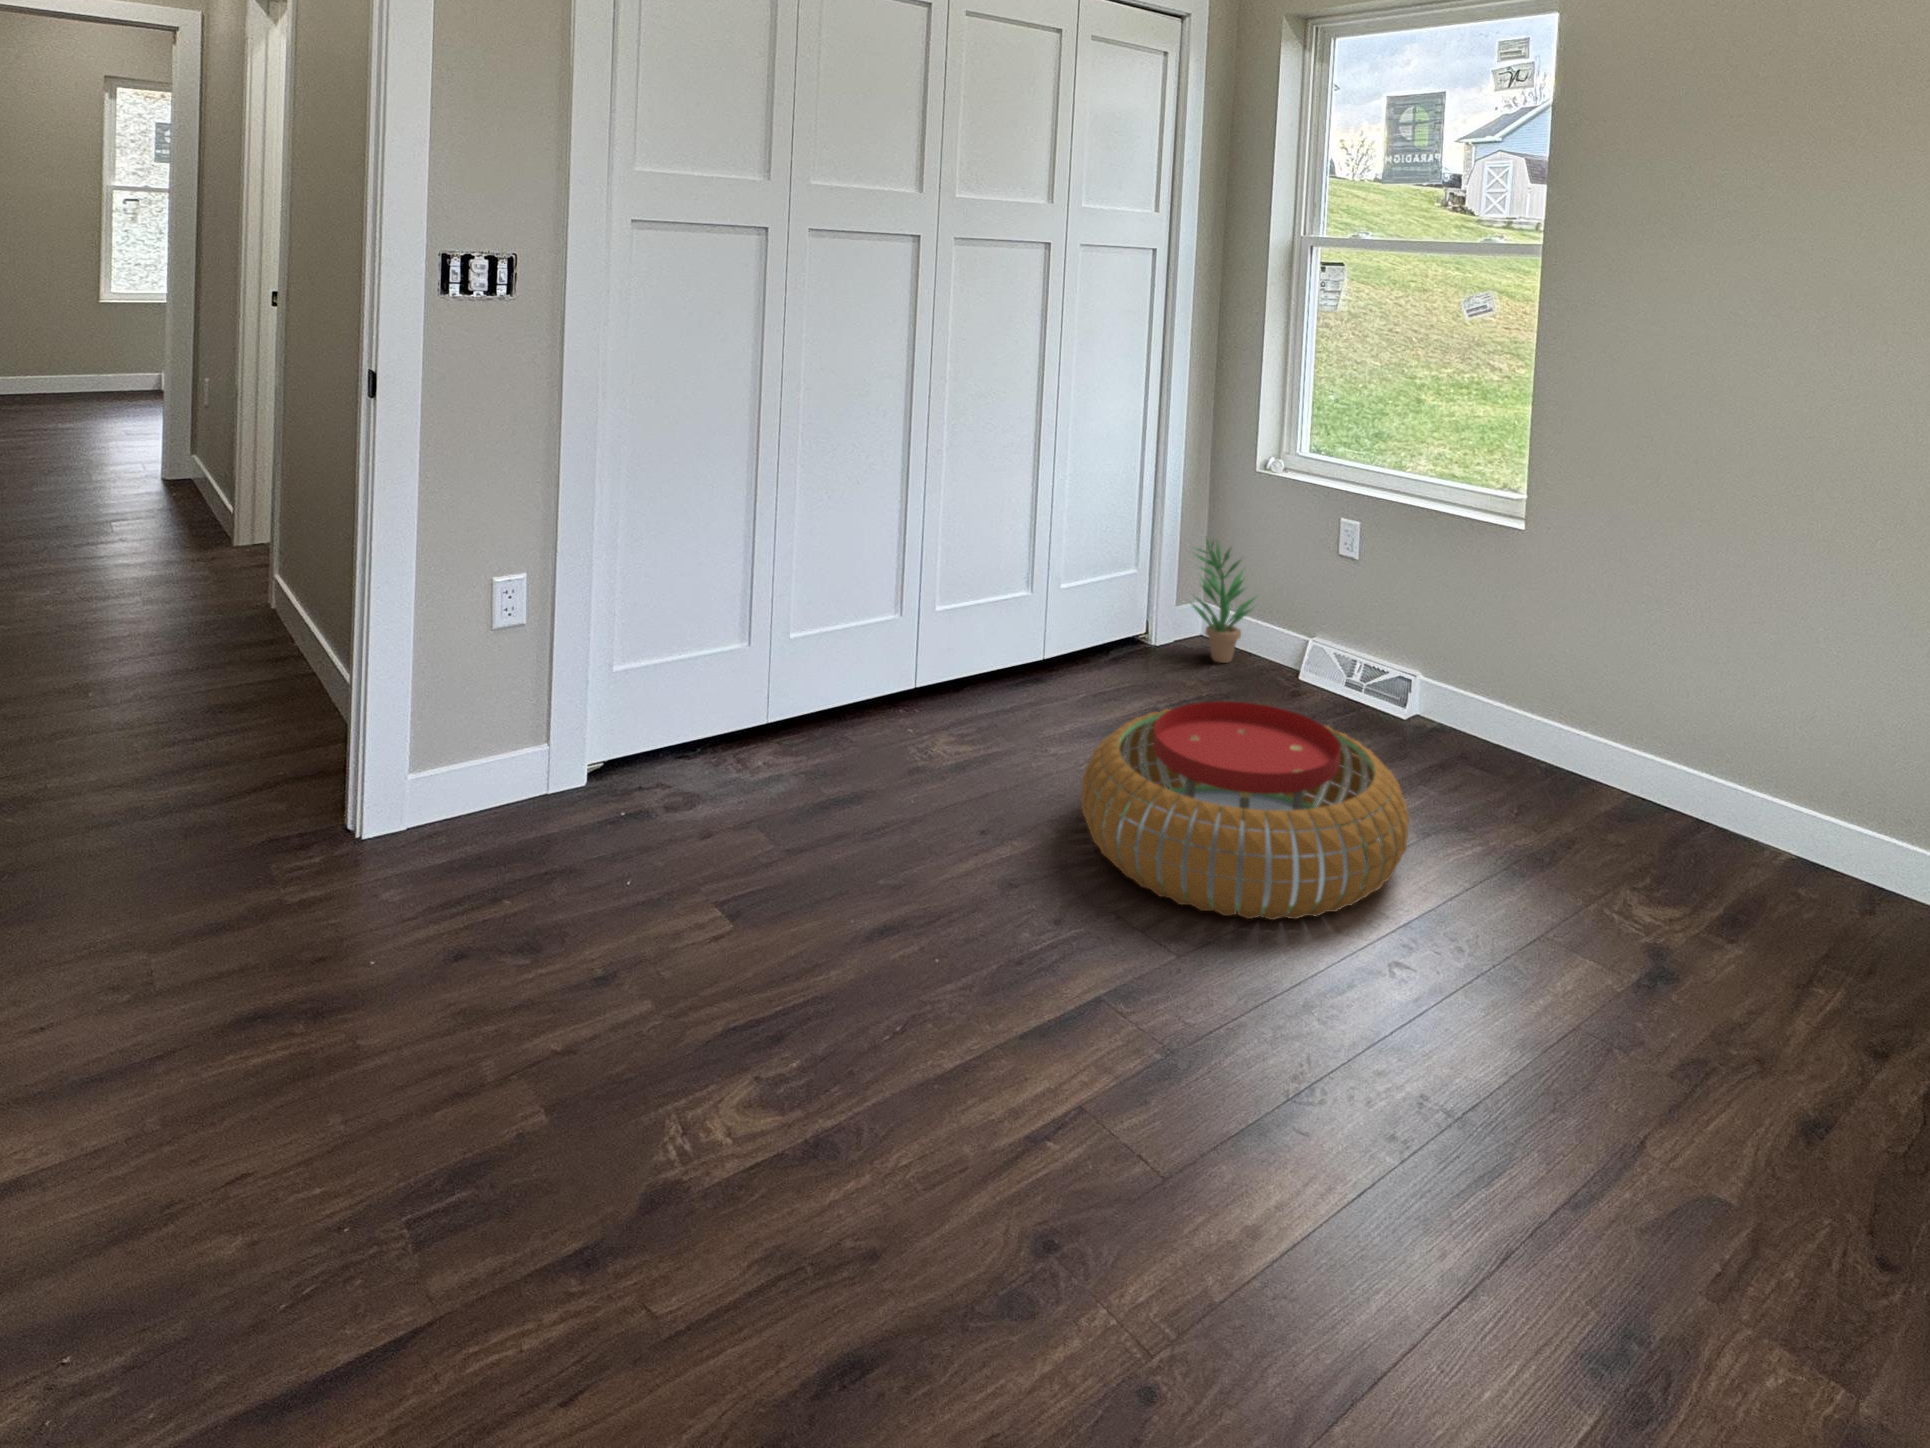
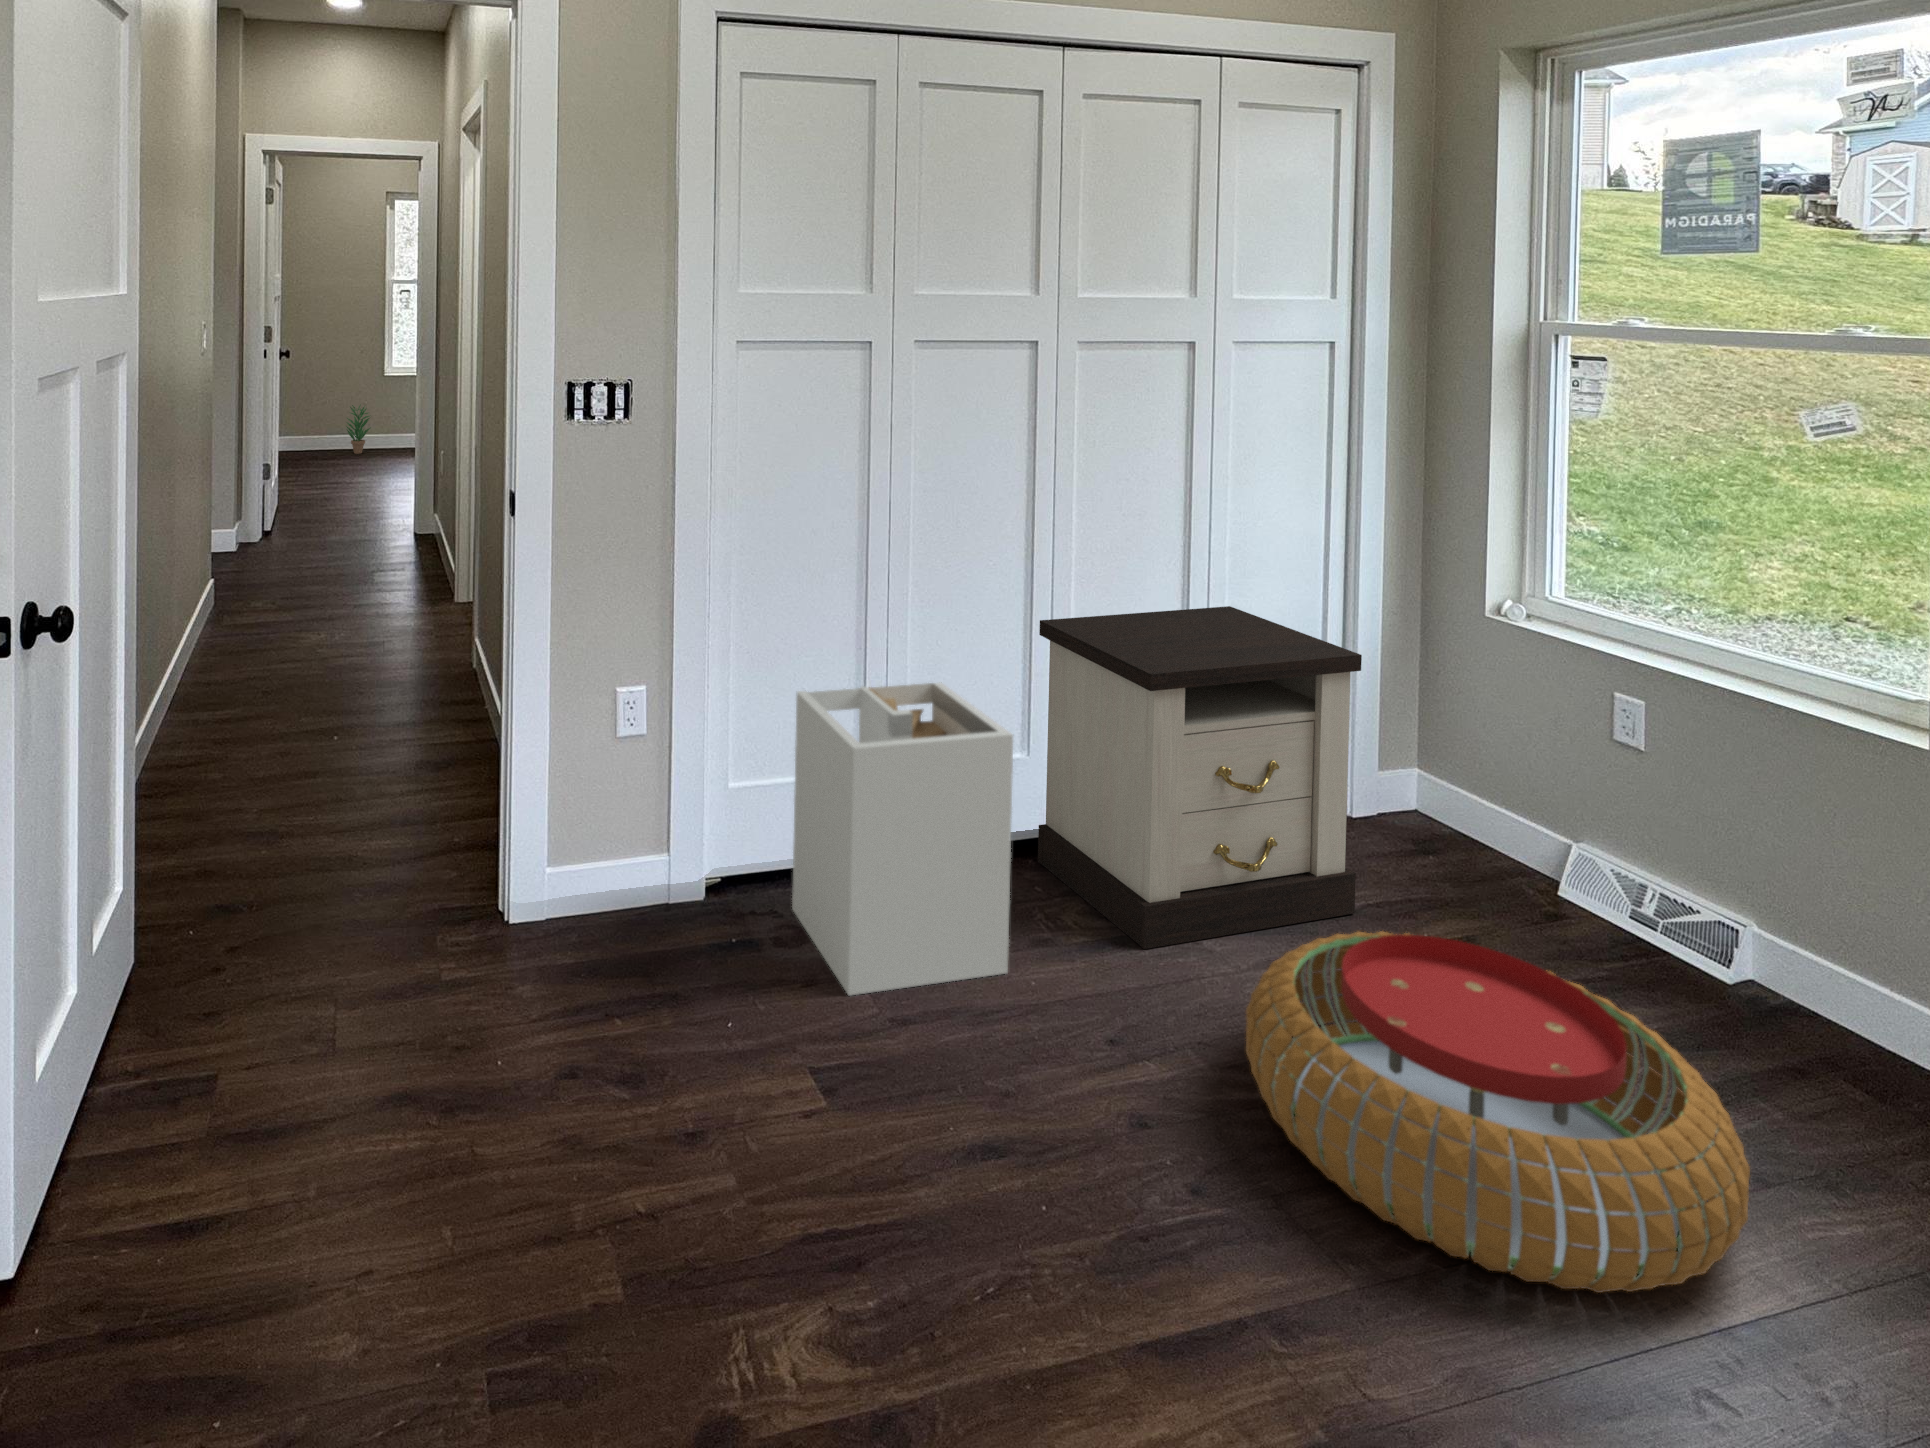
nightstand: none [905,475,1171,761] -> present [1038,606,1362,949]
potted plant: present [1191,540,1255,663] -> present [347,405,371,454]
laundry hamper: none [678,549,895,834] -> present [792,683,1013,995]

